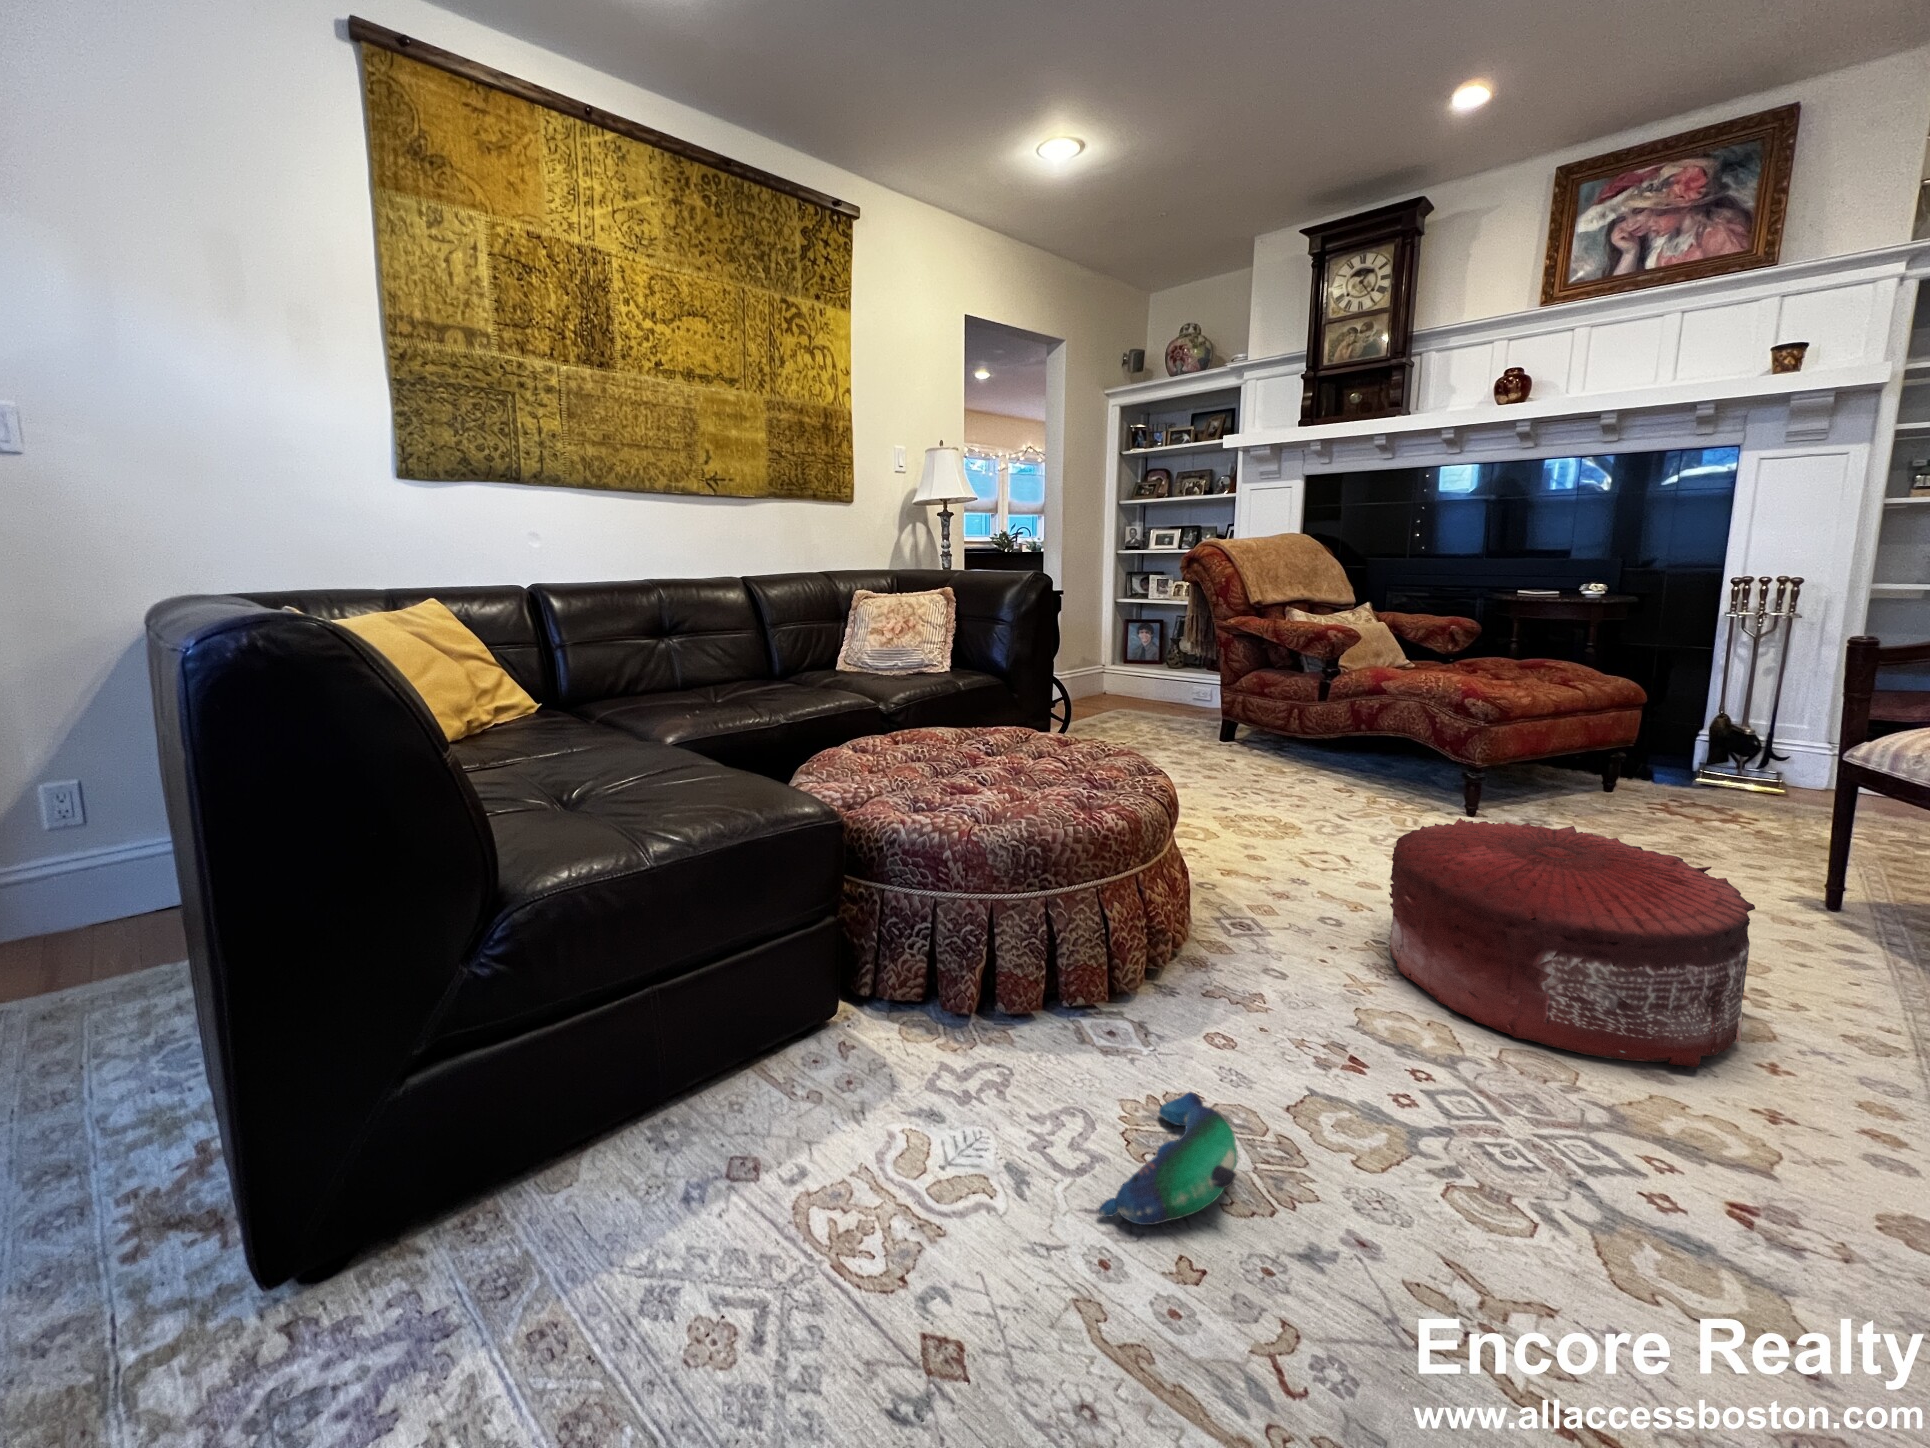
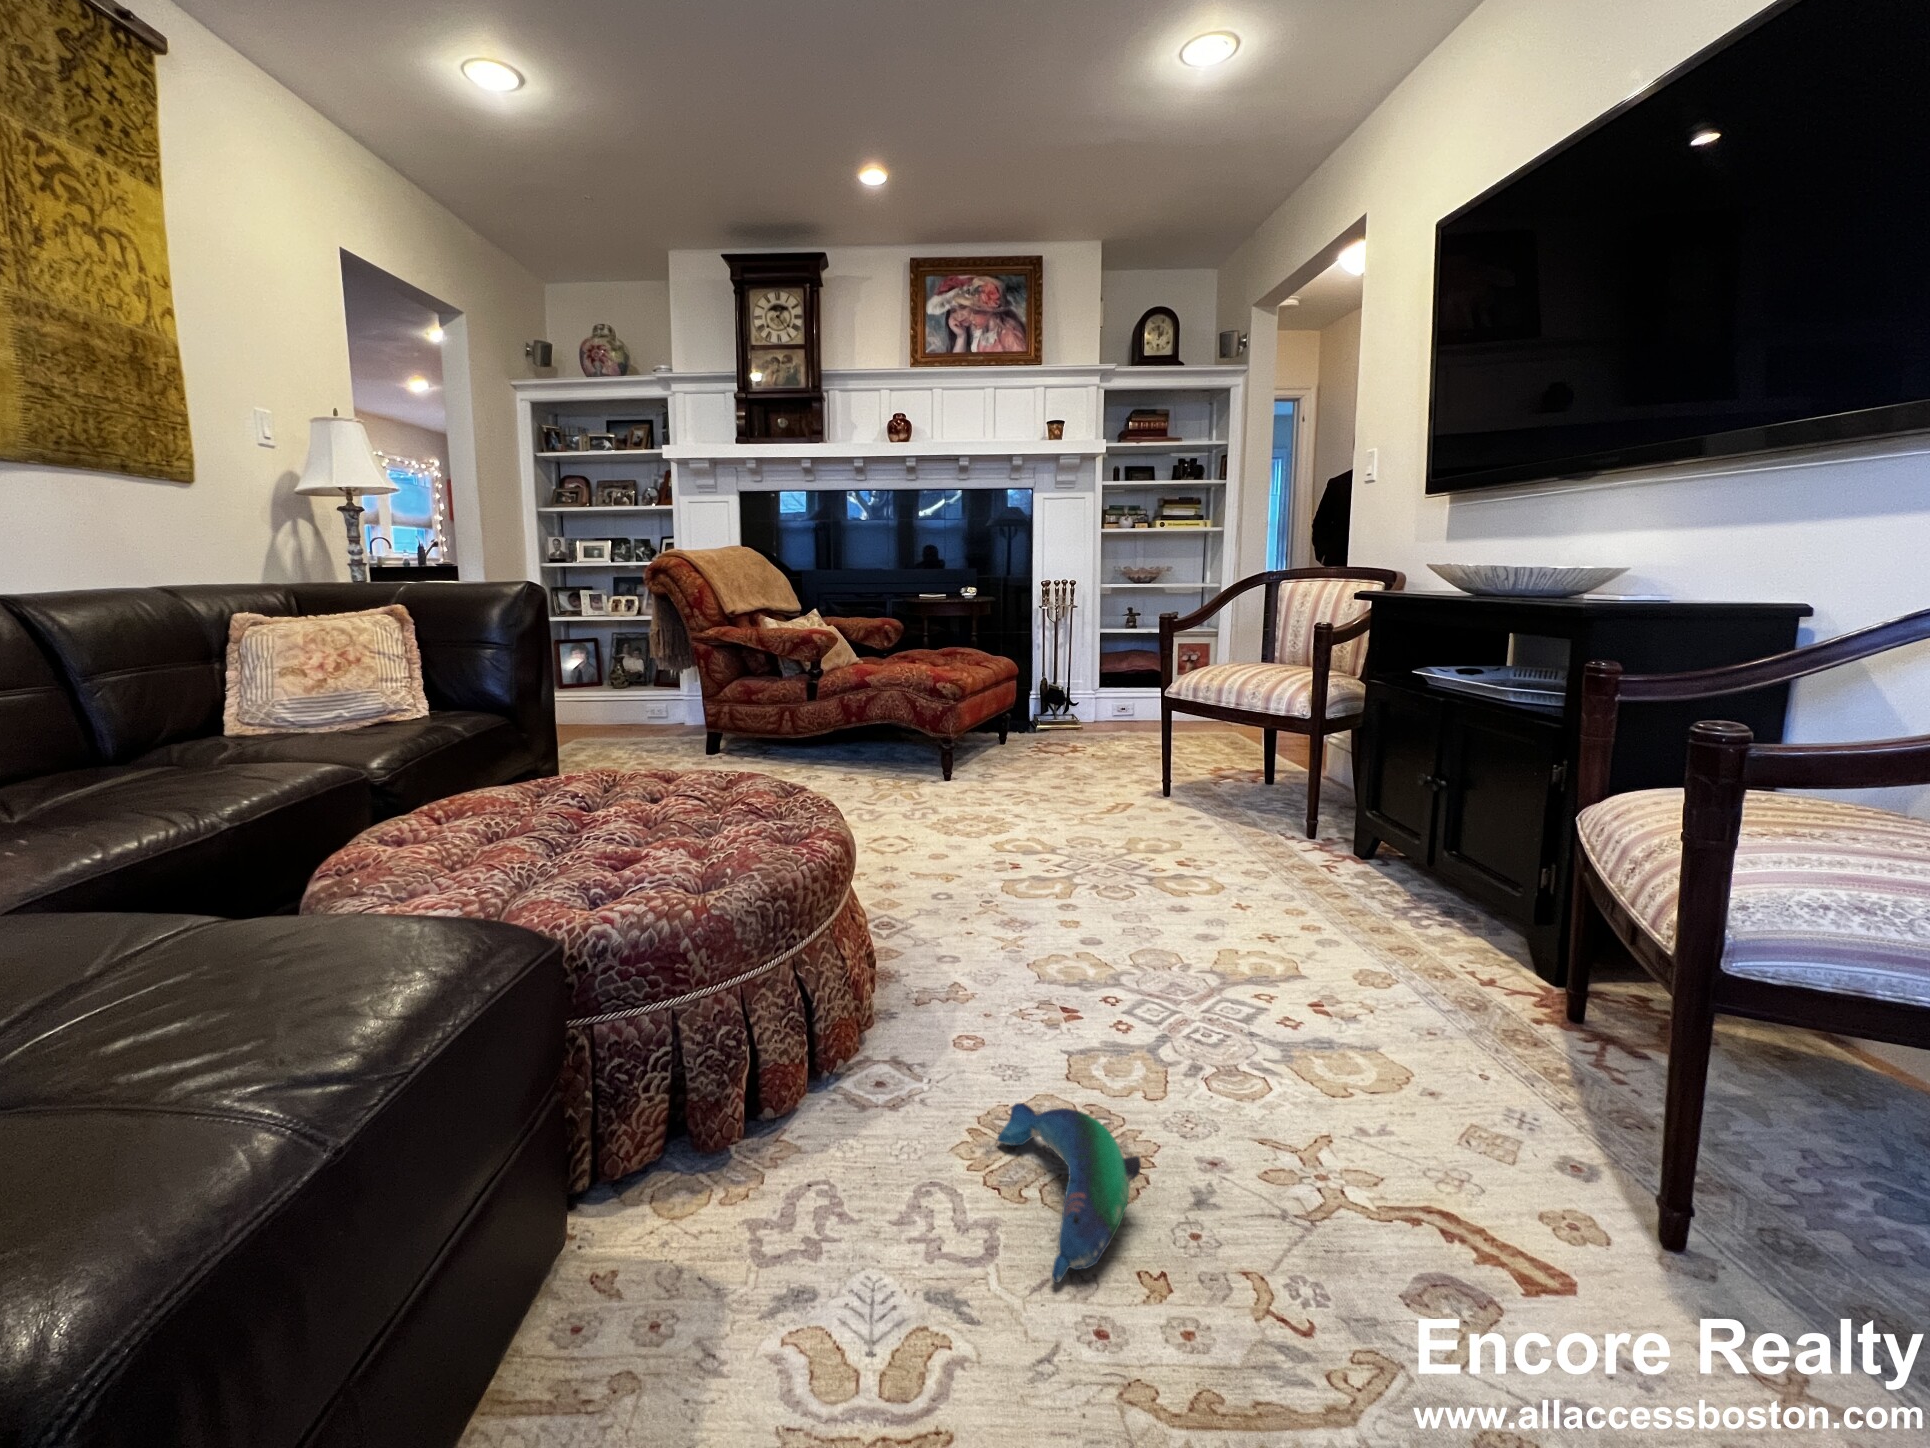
pouf: present [1389,818,1755,1067] -> none [995,769,1221,944]

